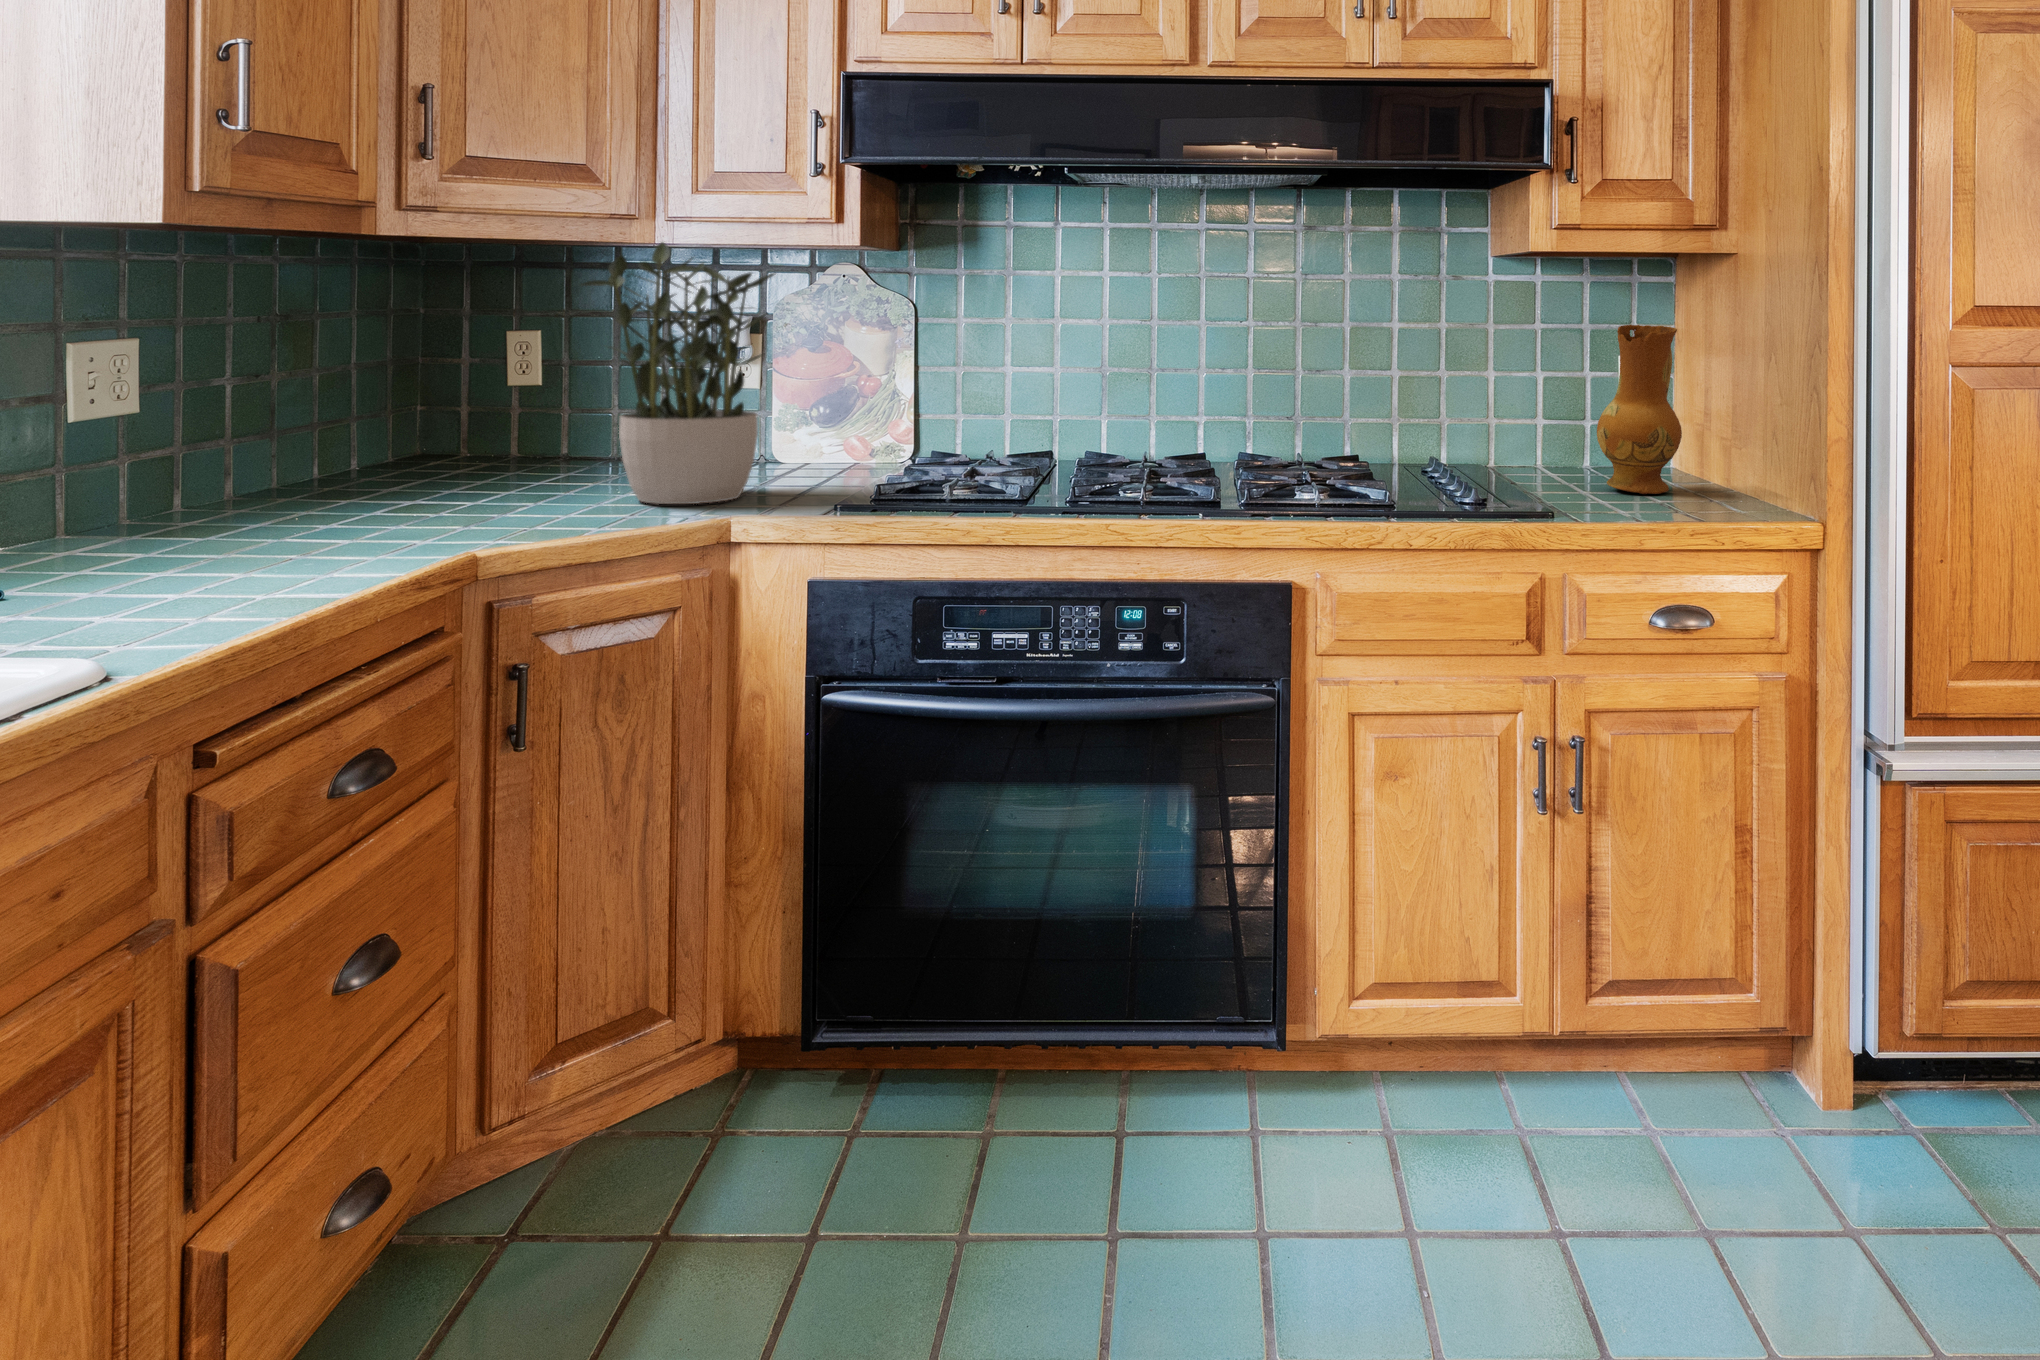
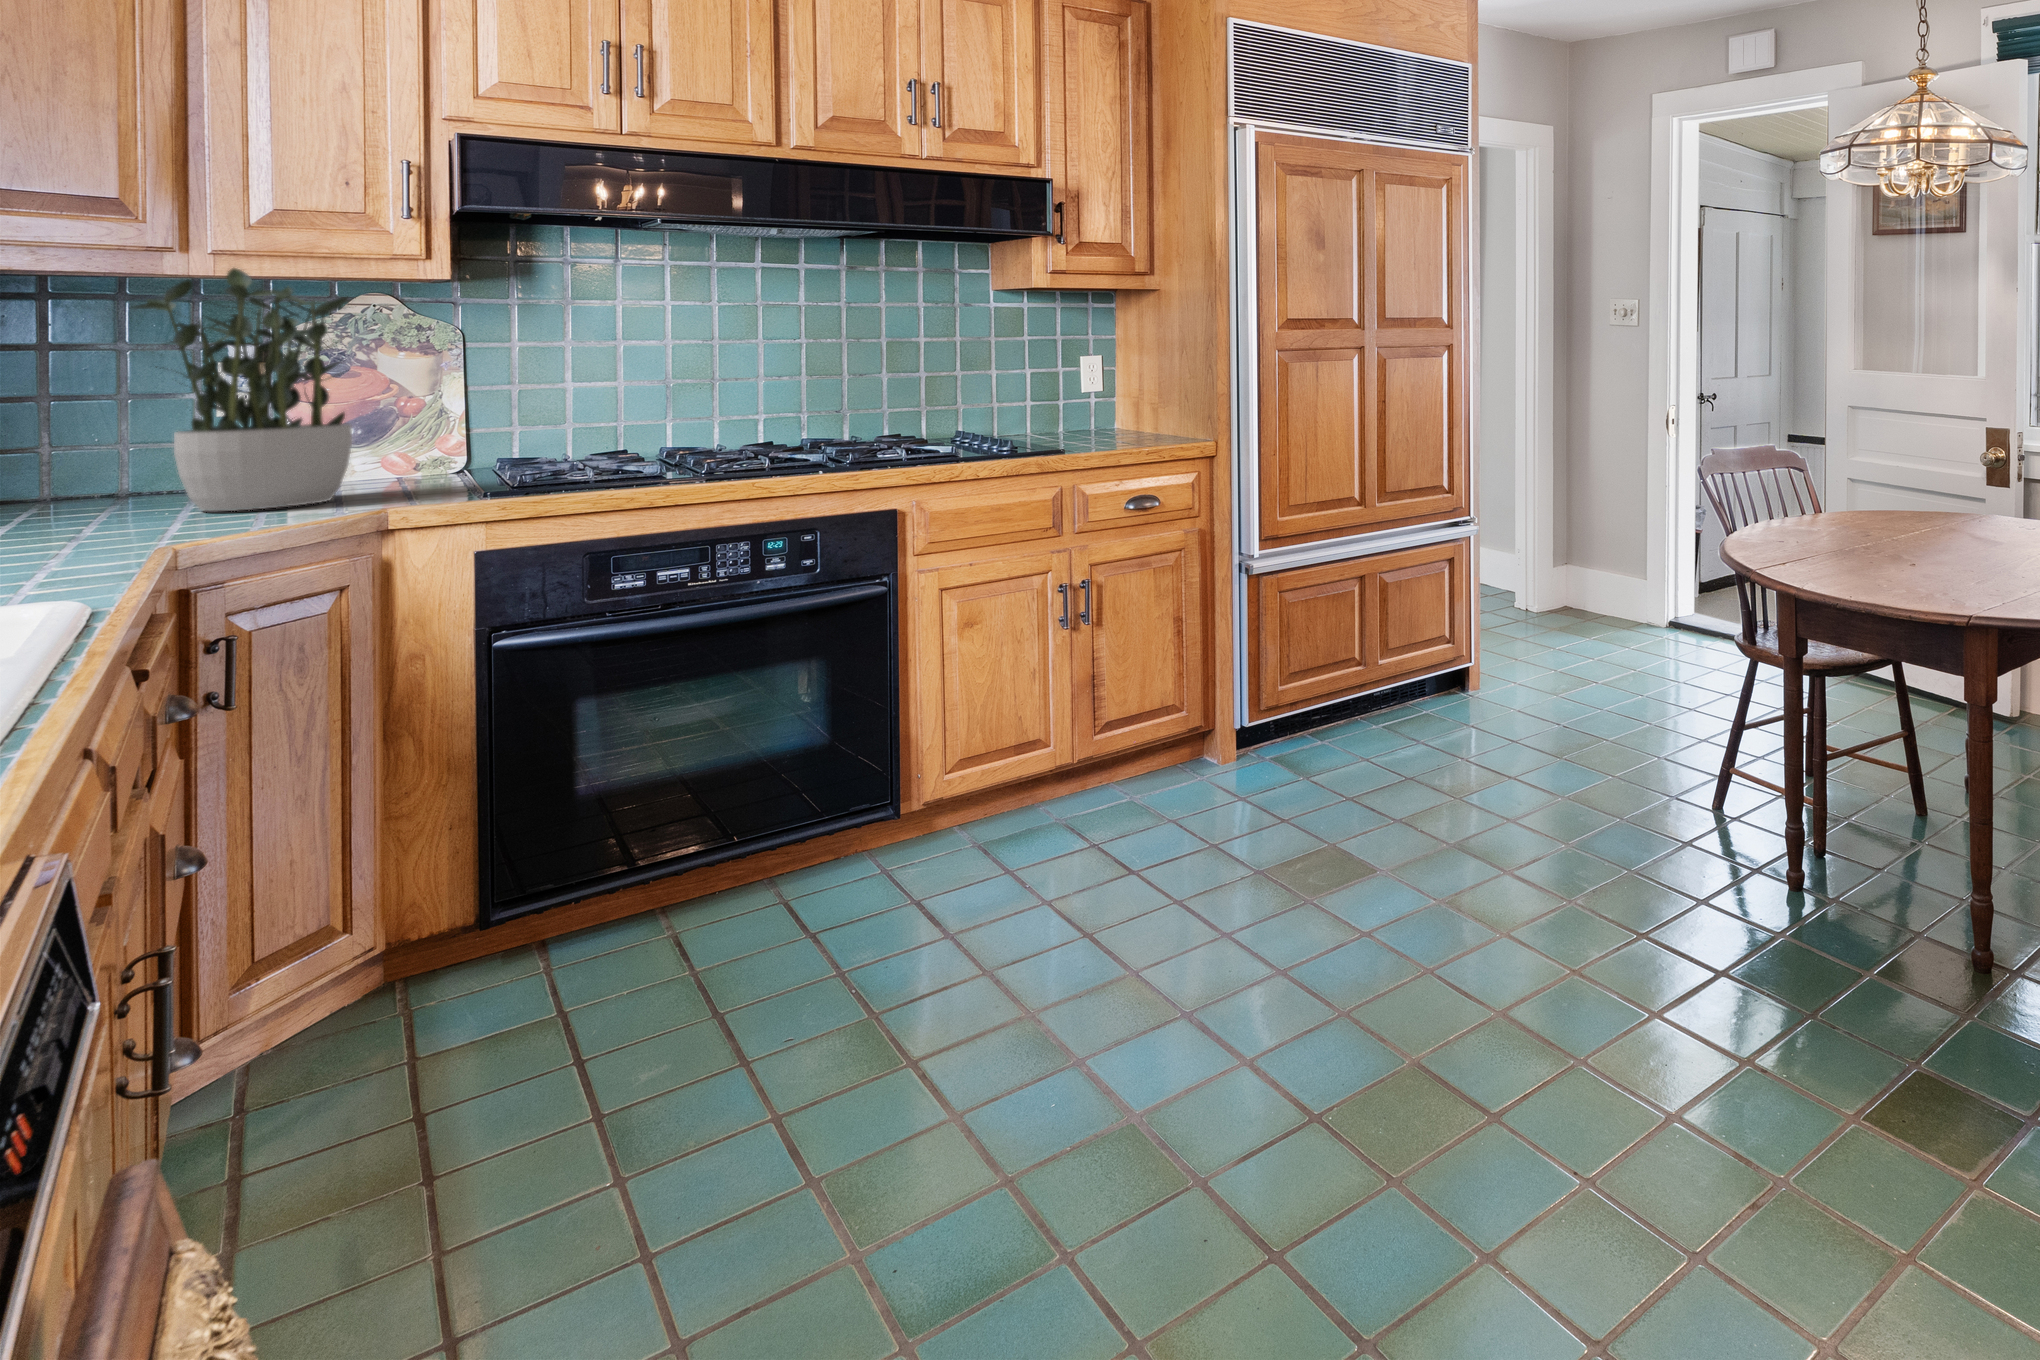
ceramic jug: present [1597,325,1682,494] -> none [1081,332,1135,435]

